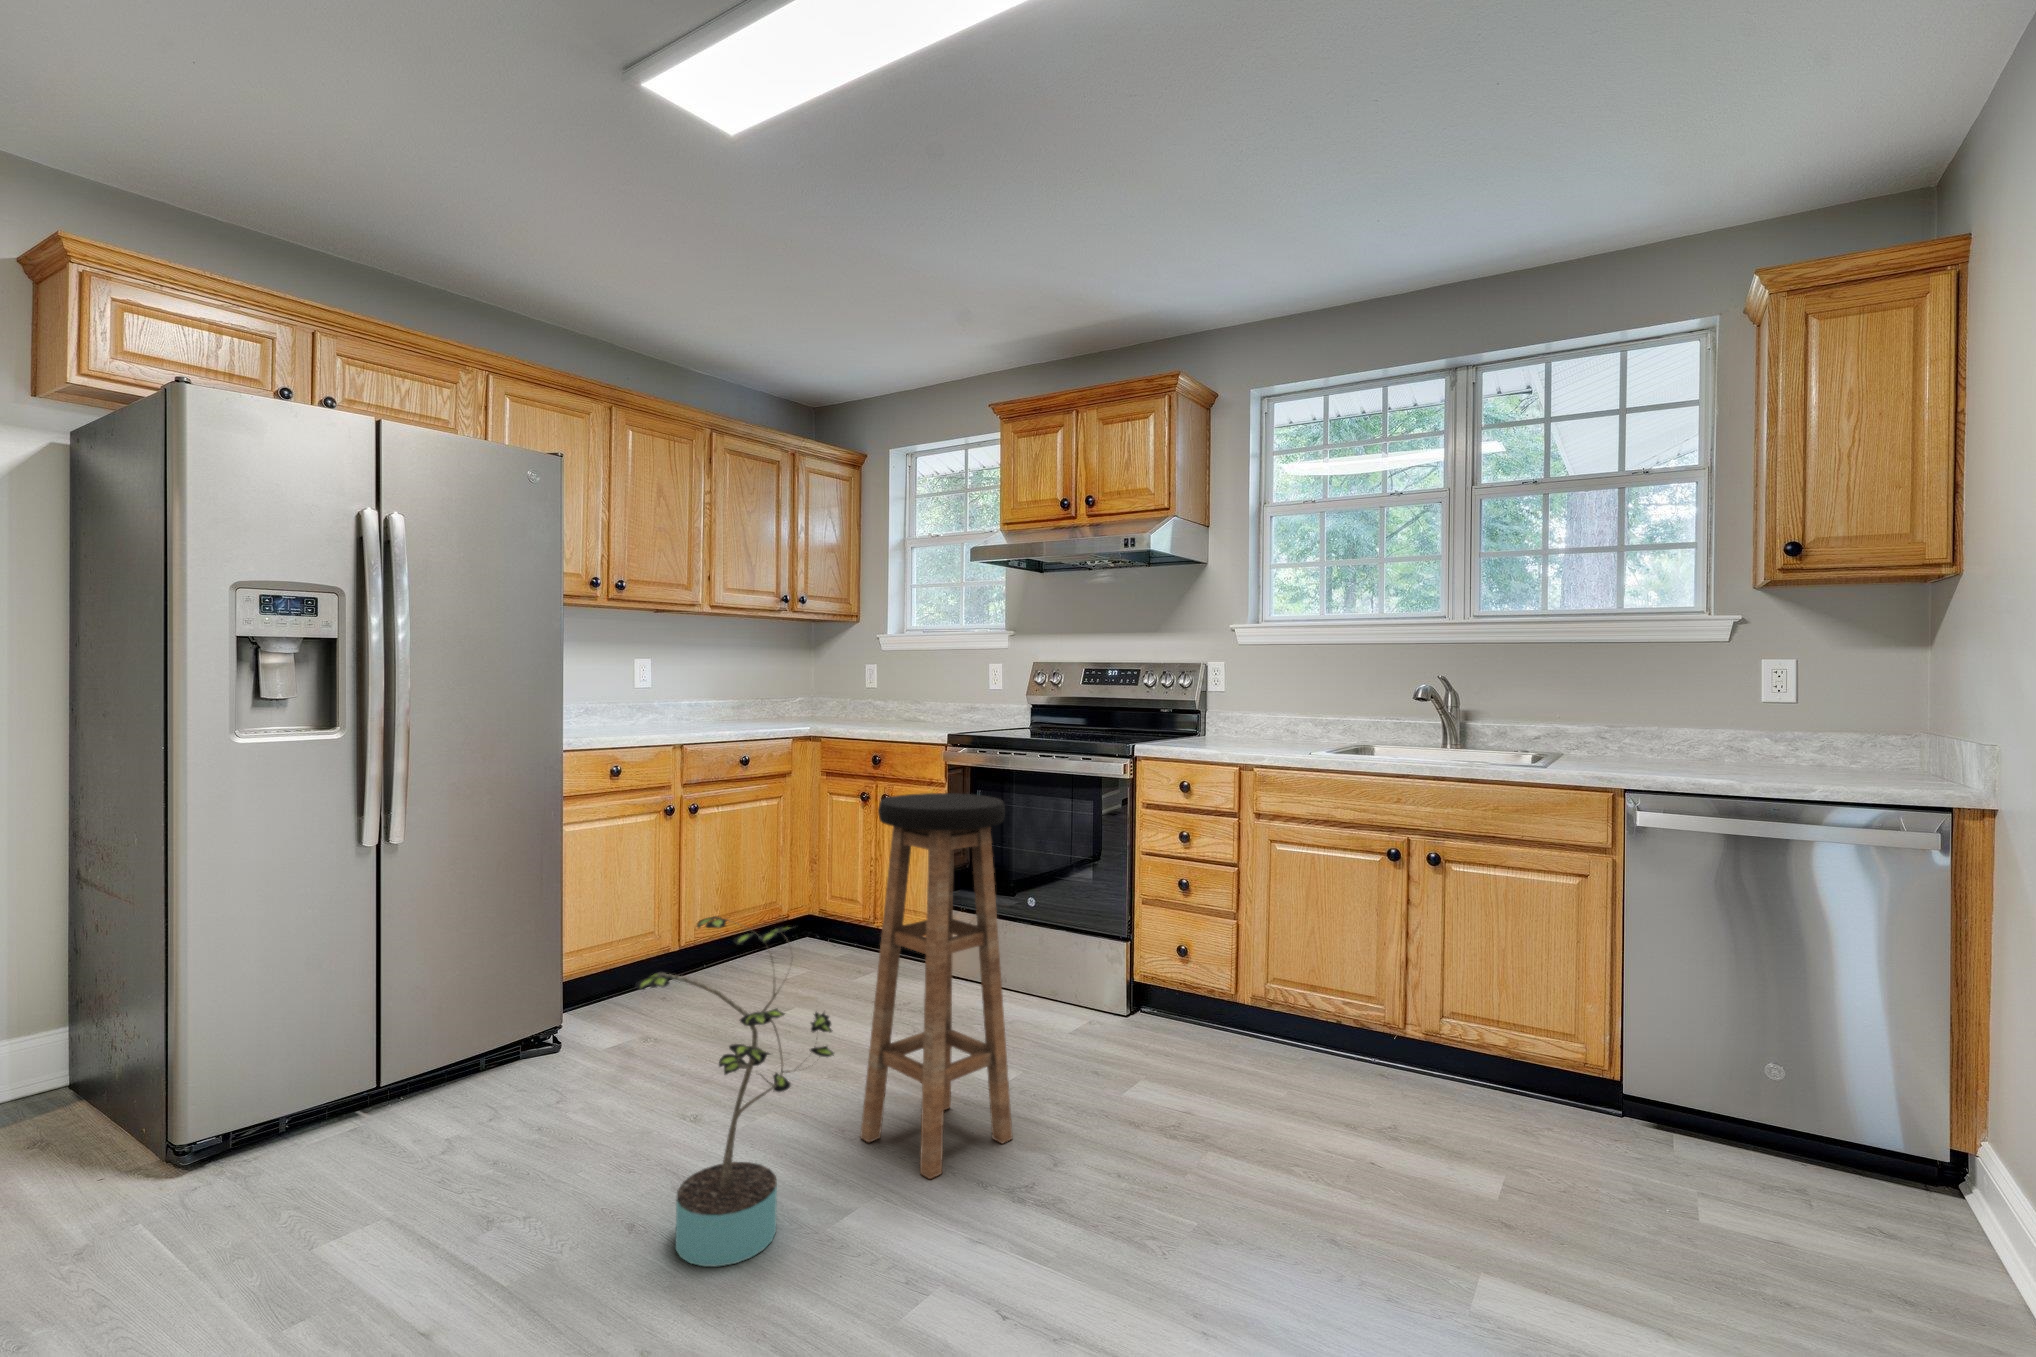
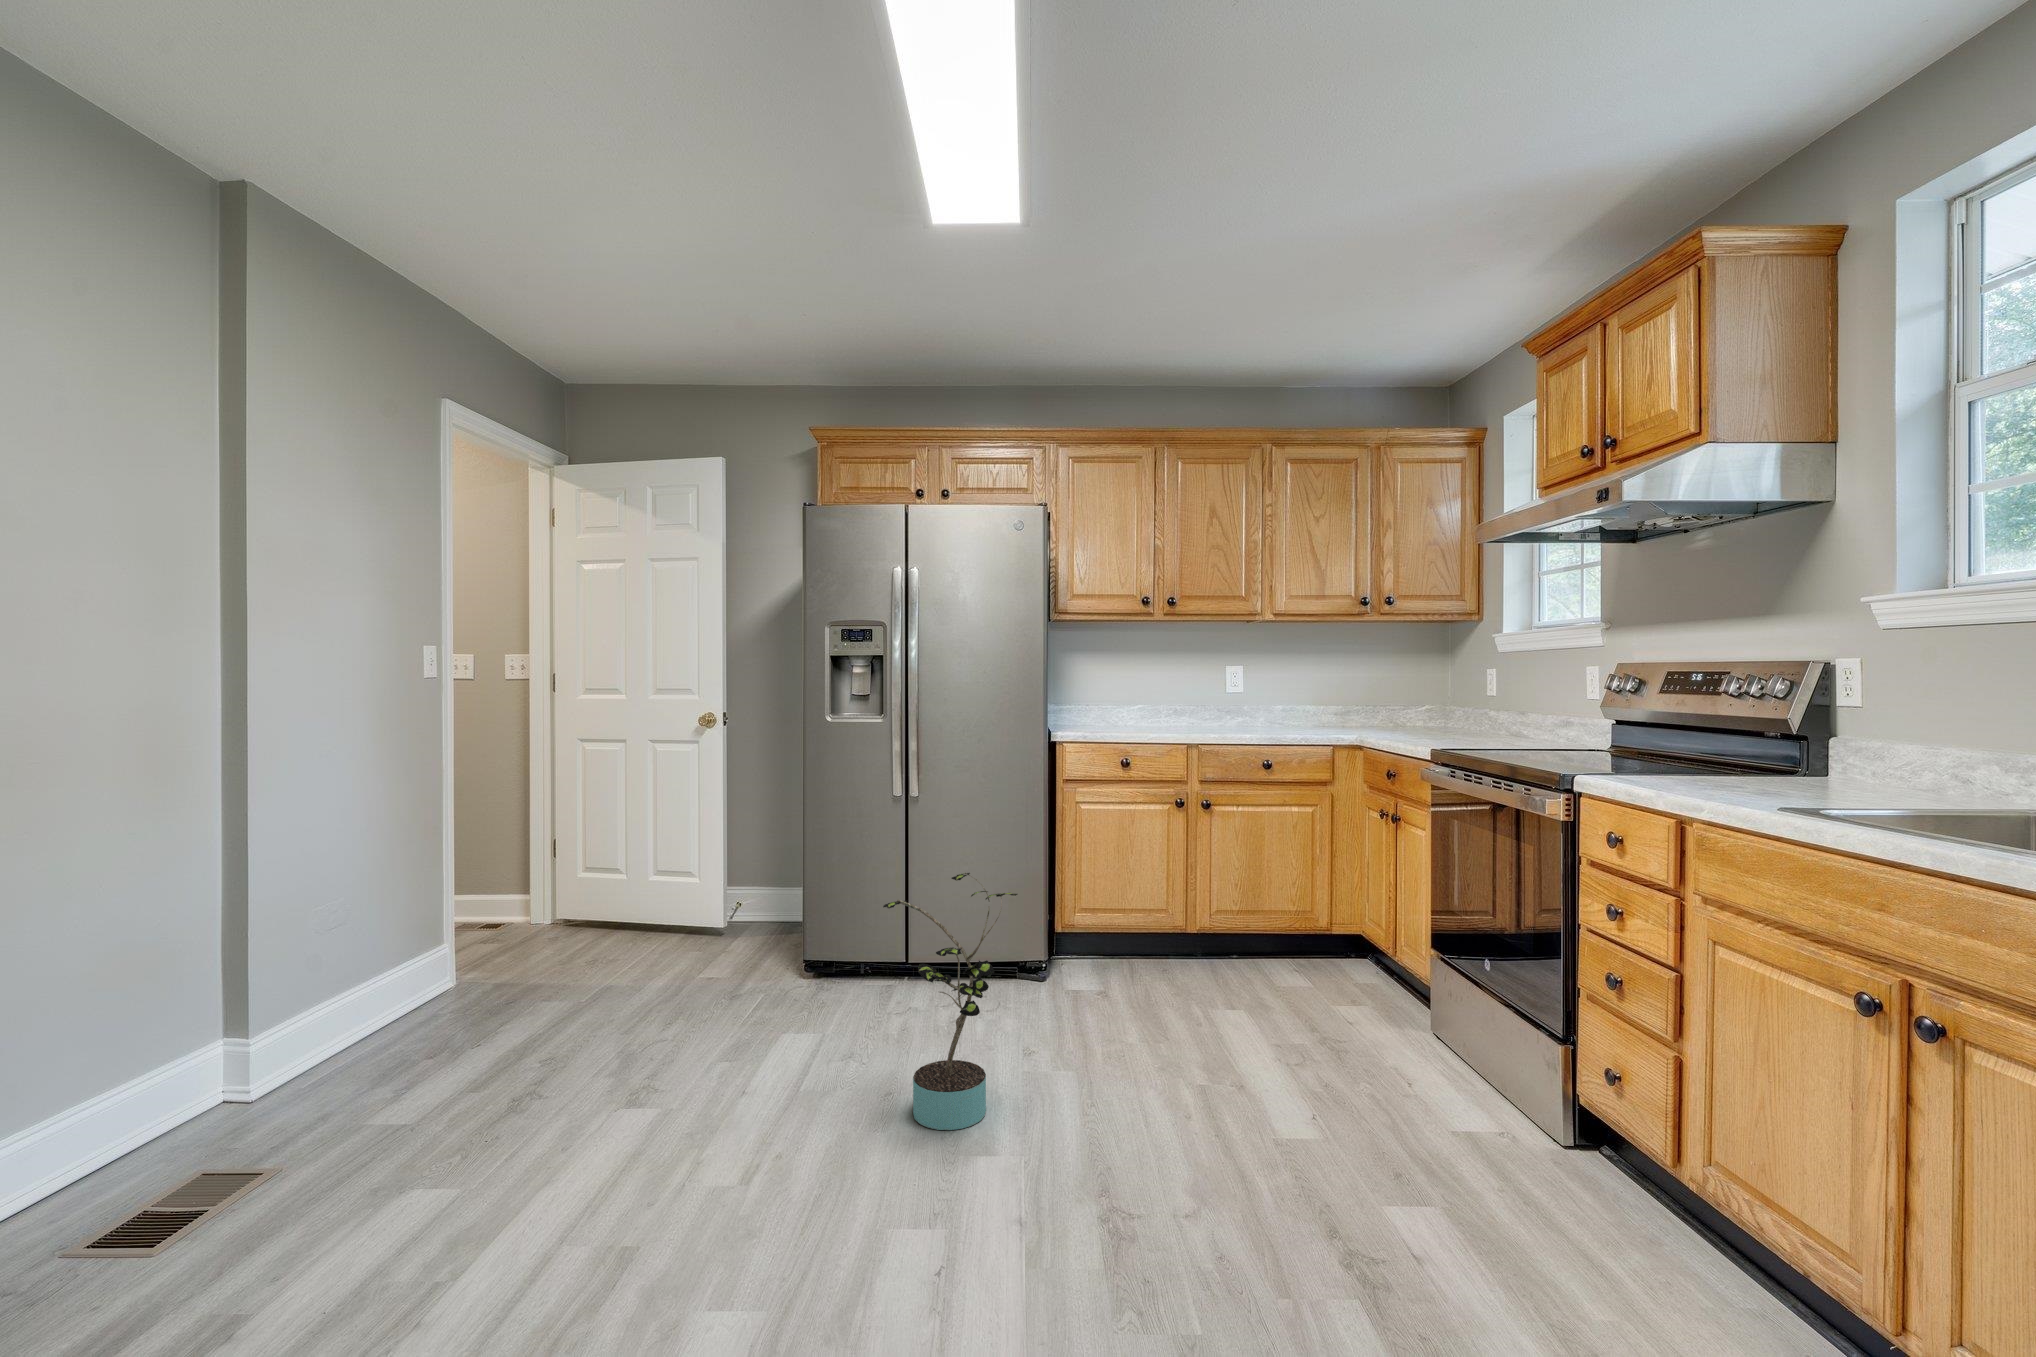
bar stool: present [860,793,1013,1179] -> none [1100,801,1223,1168]

